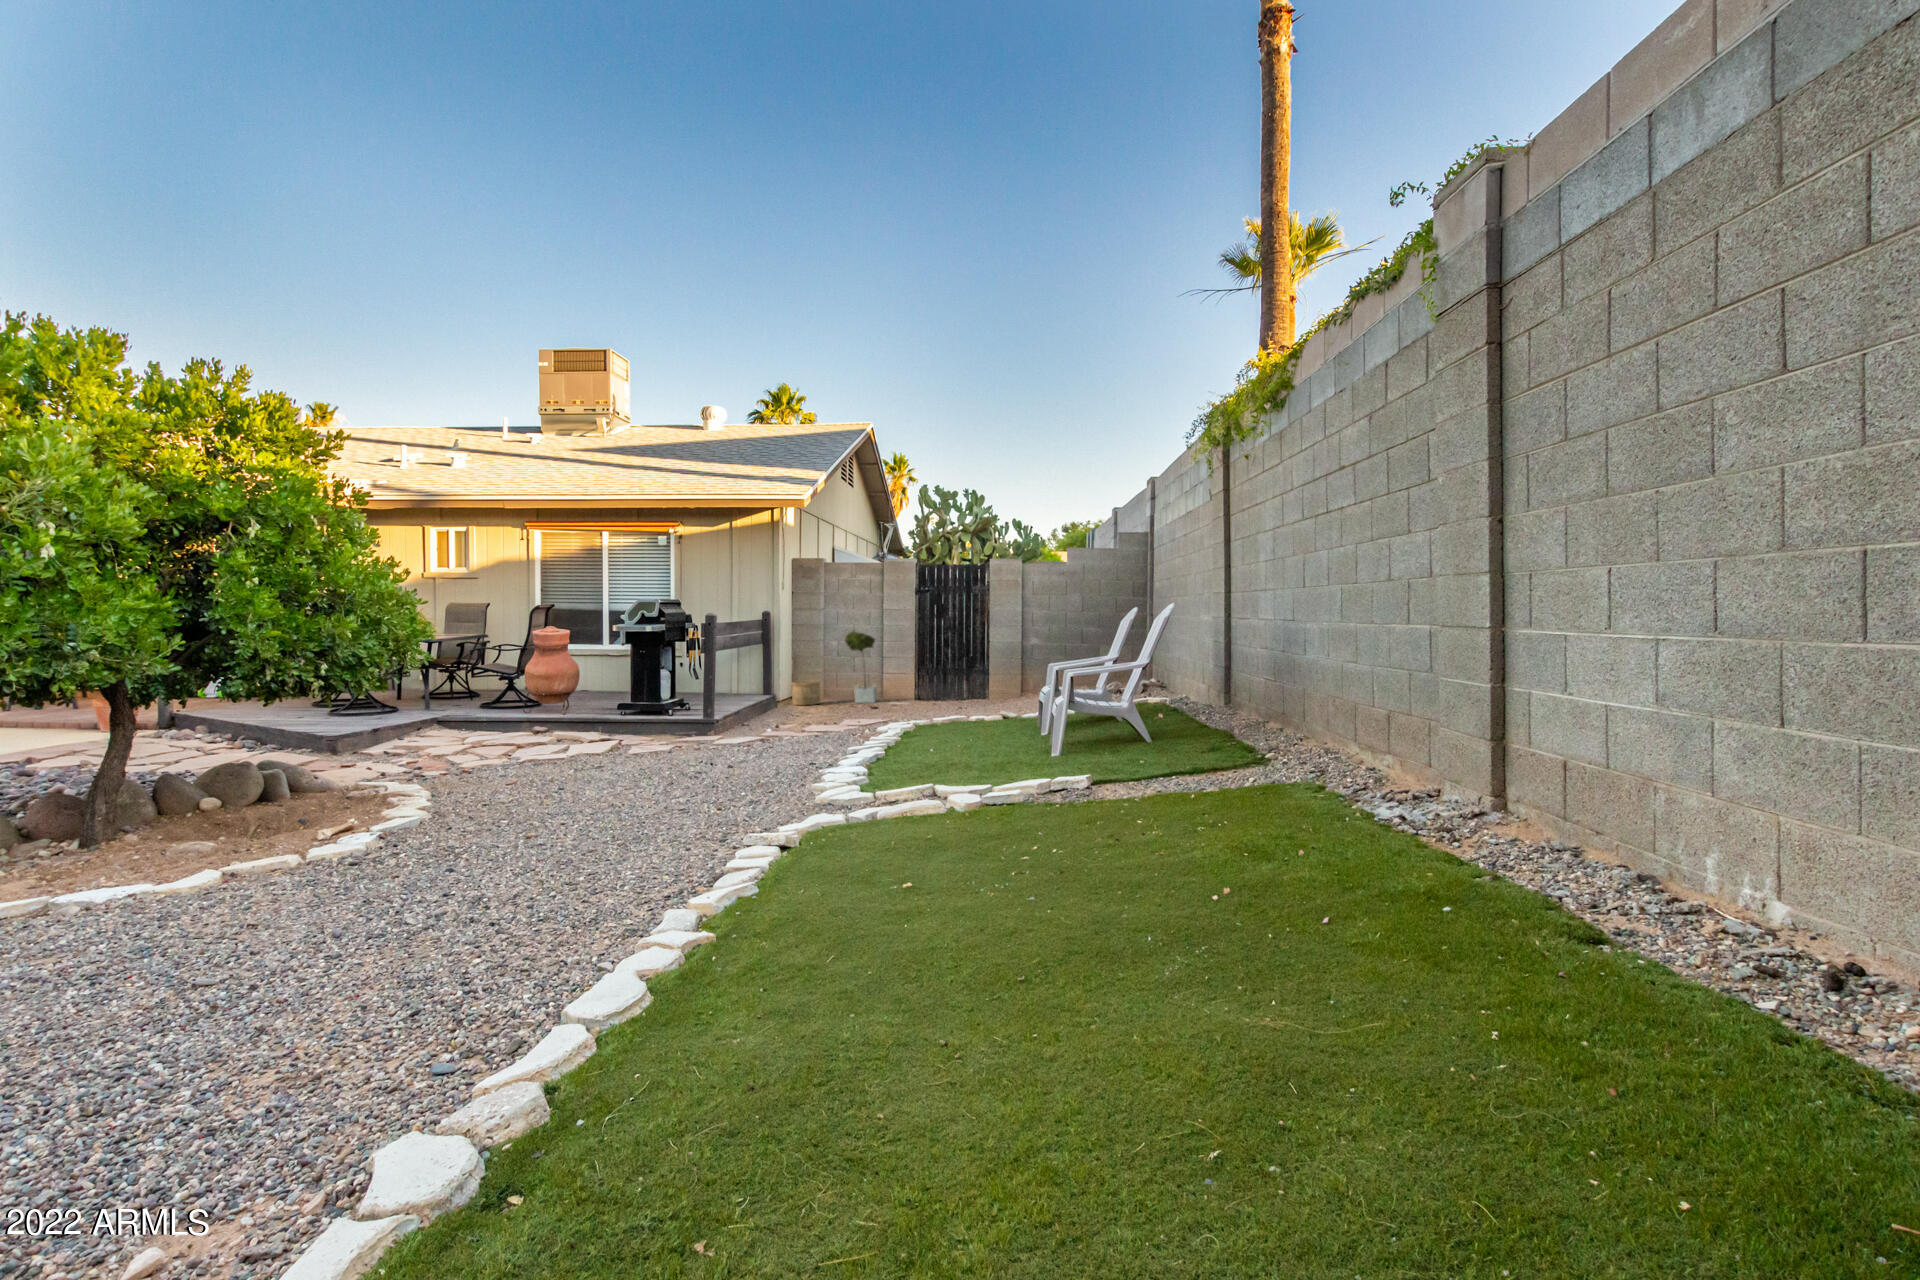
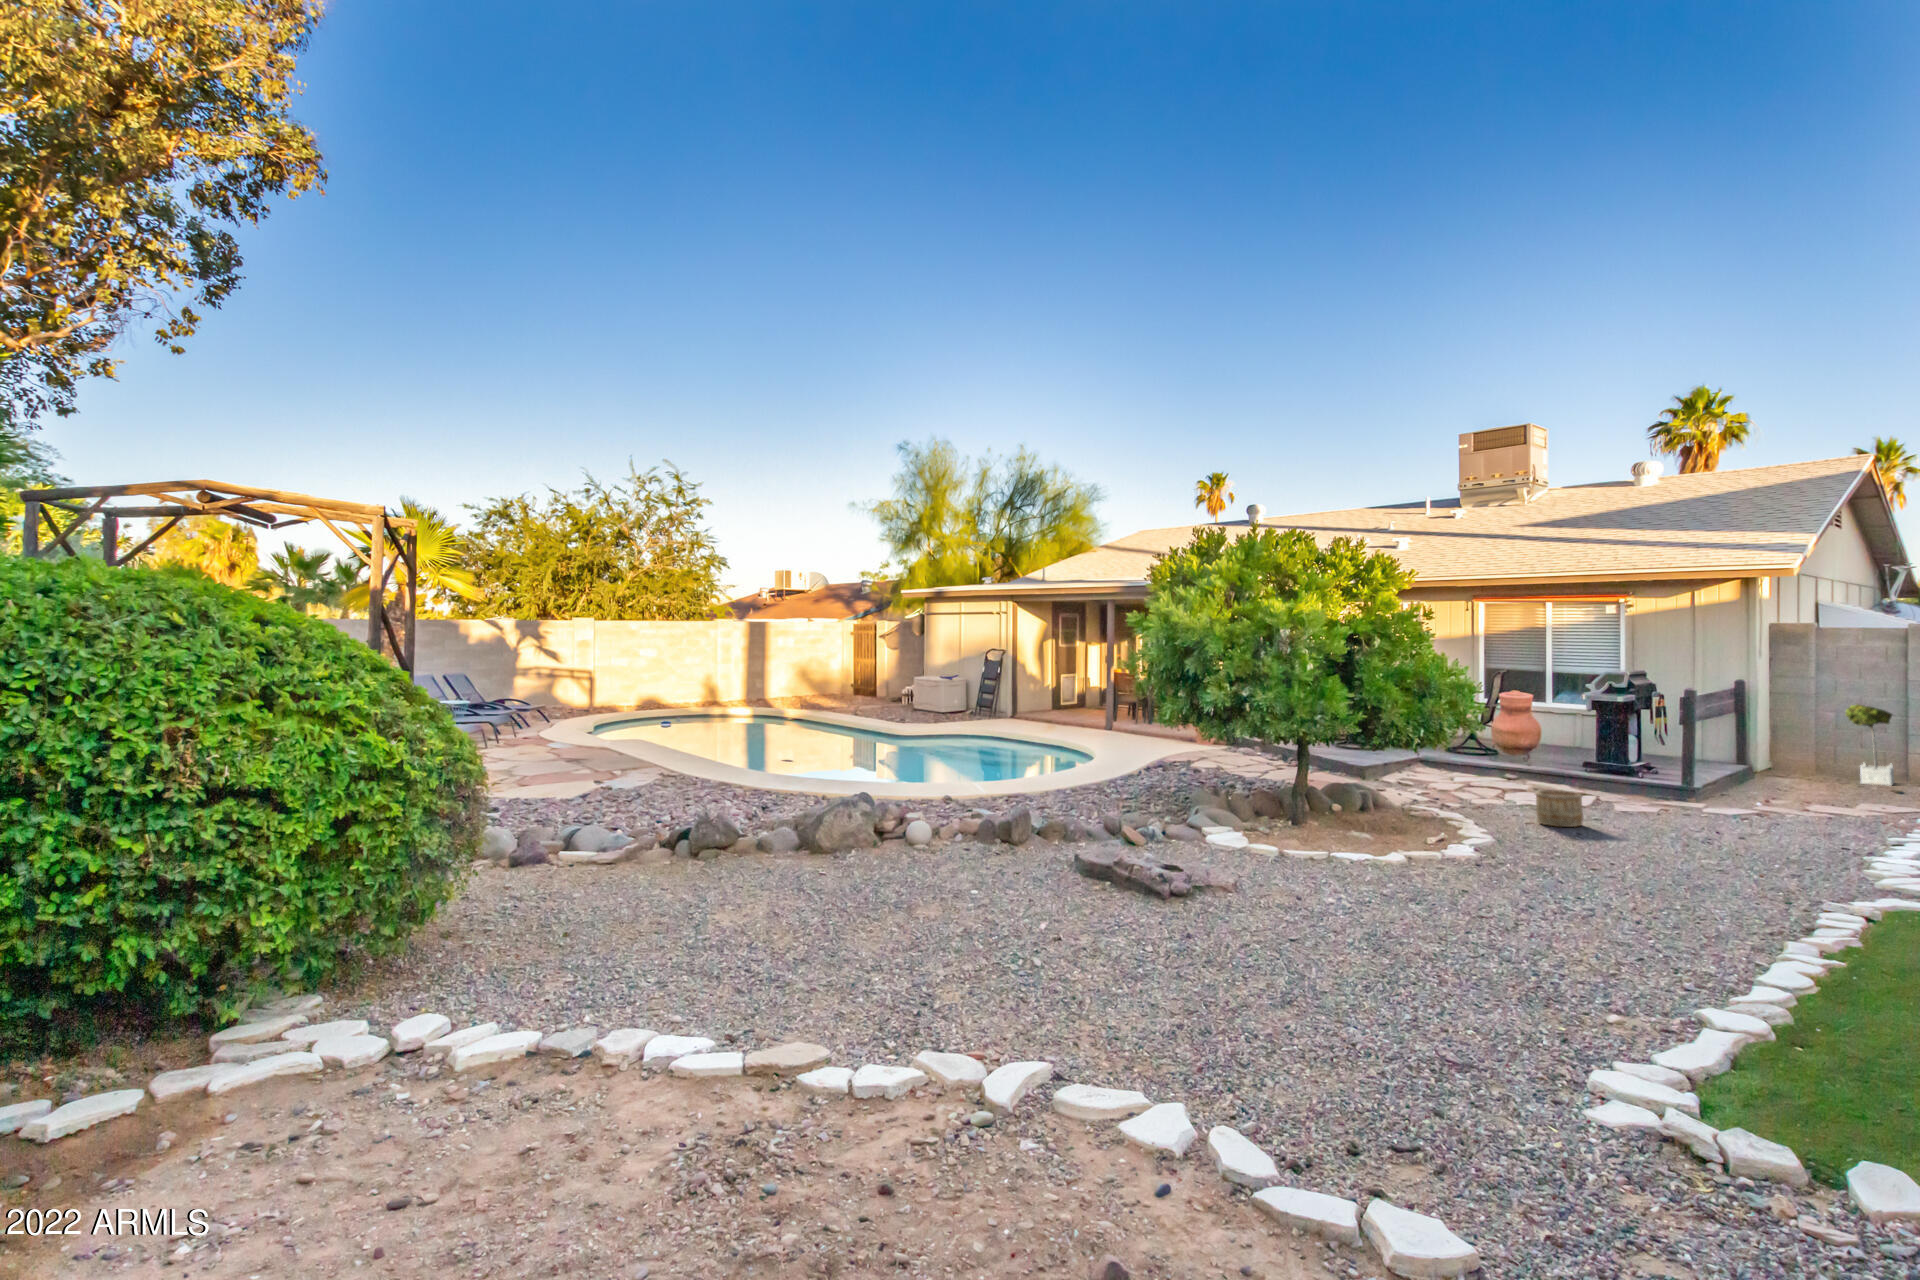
wooden bucket: present [791,680,820,706] -> present [1535,790,1583,827]

